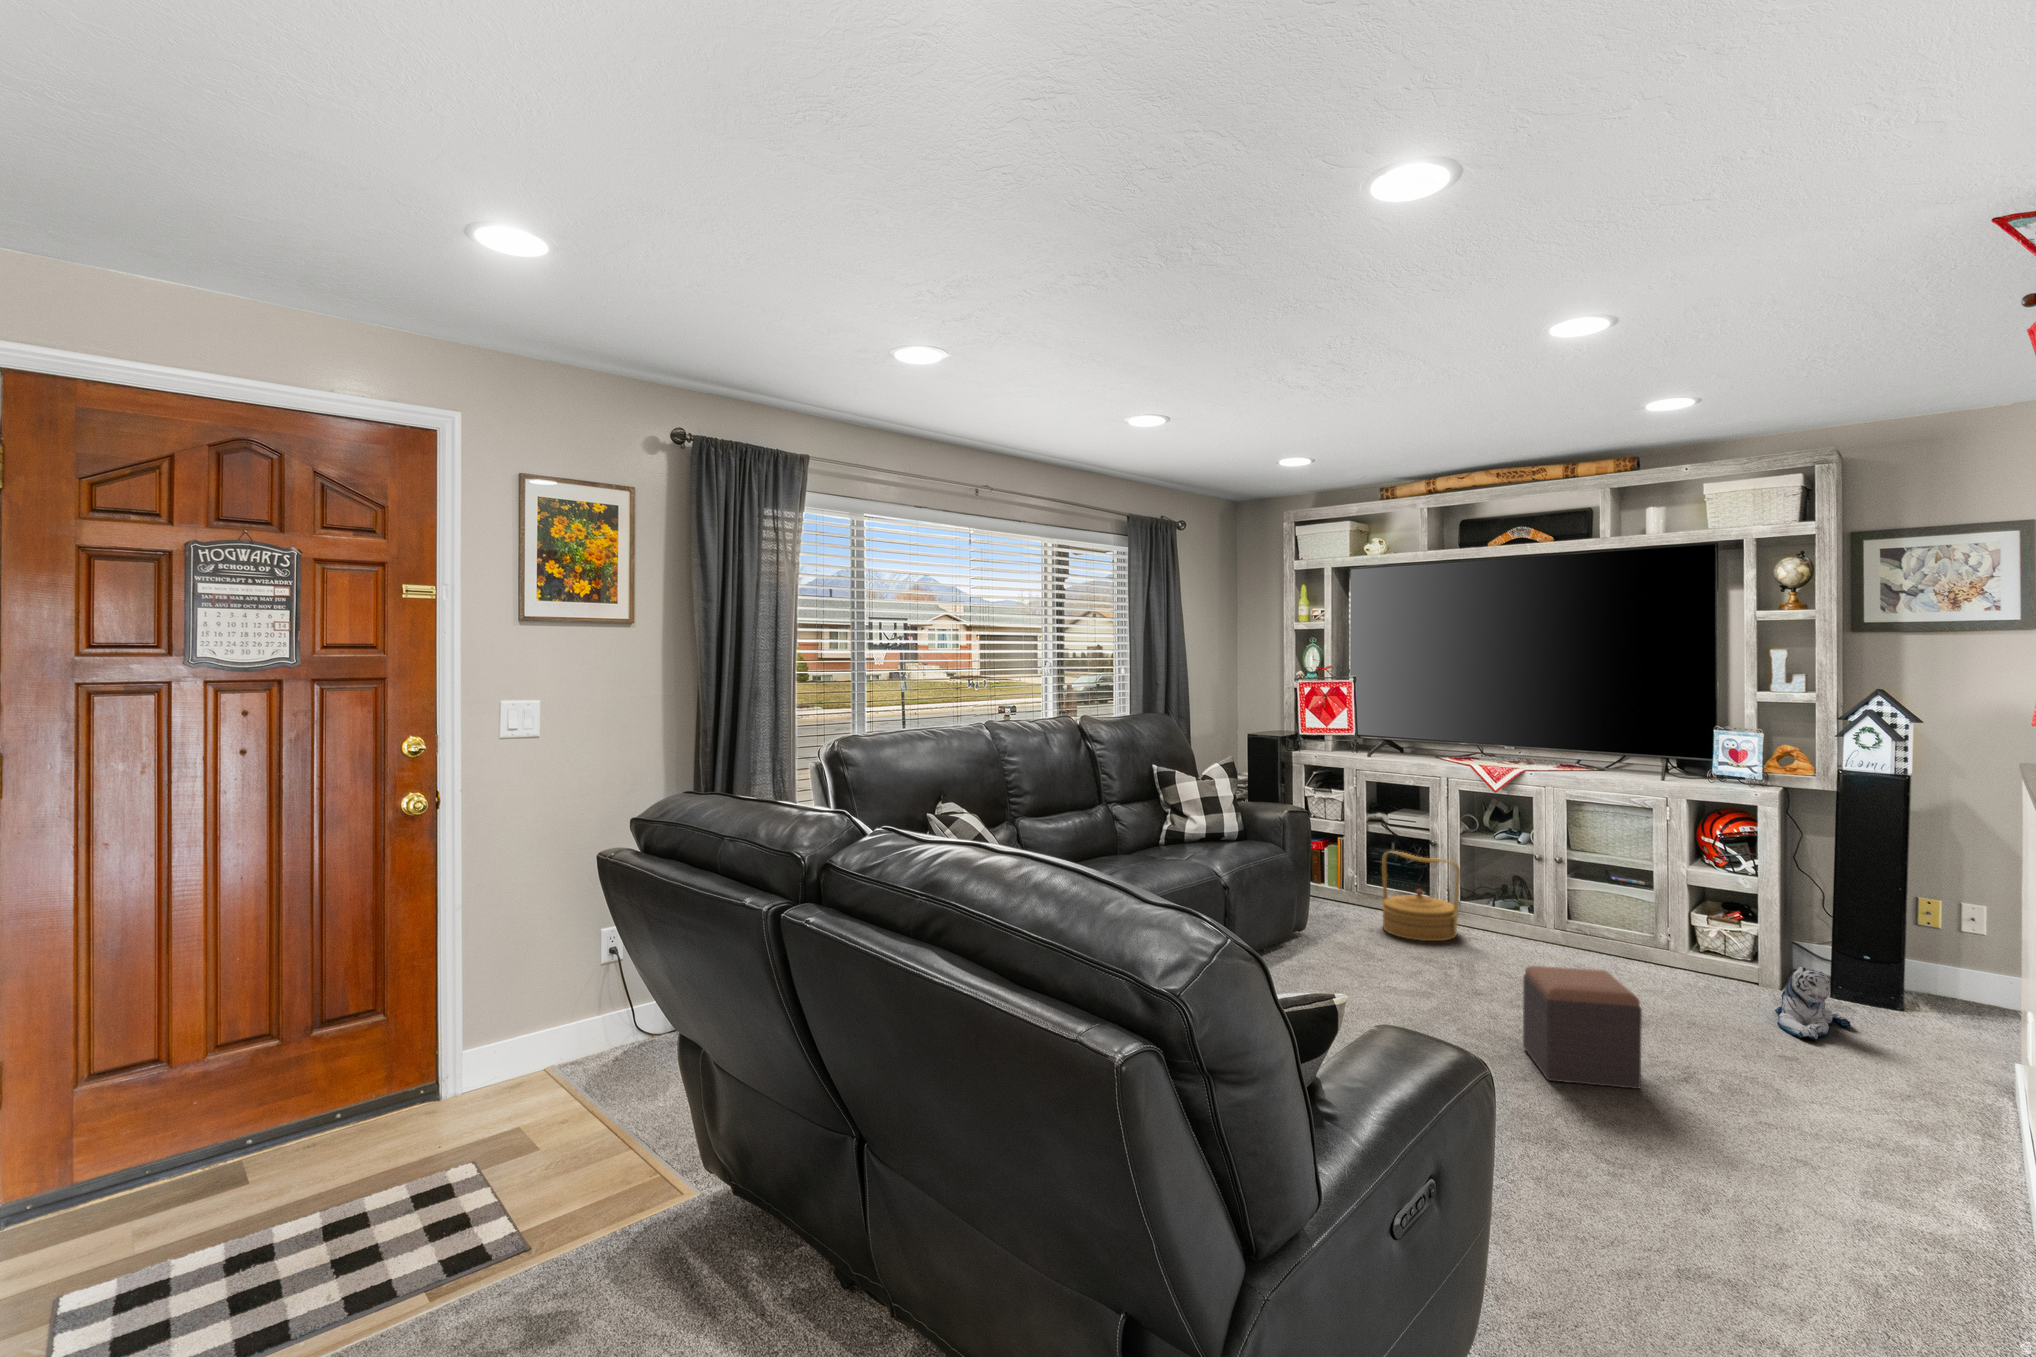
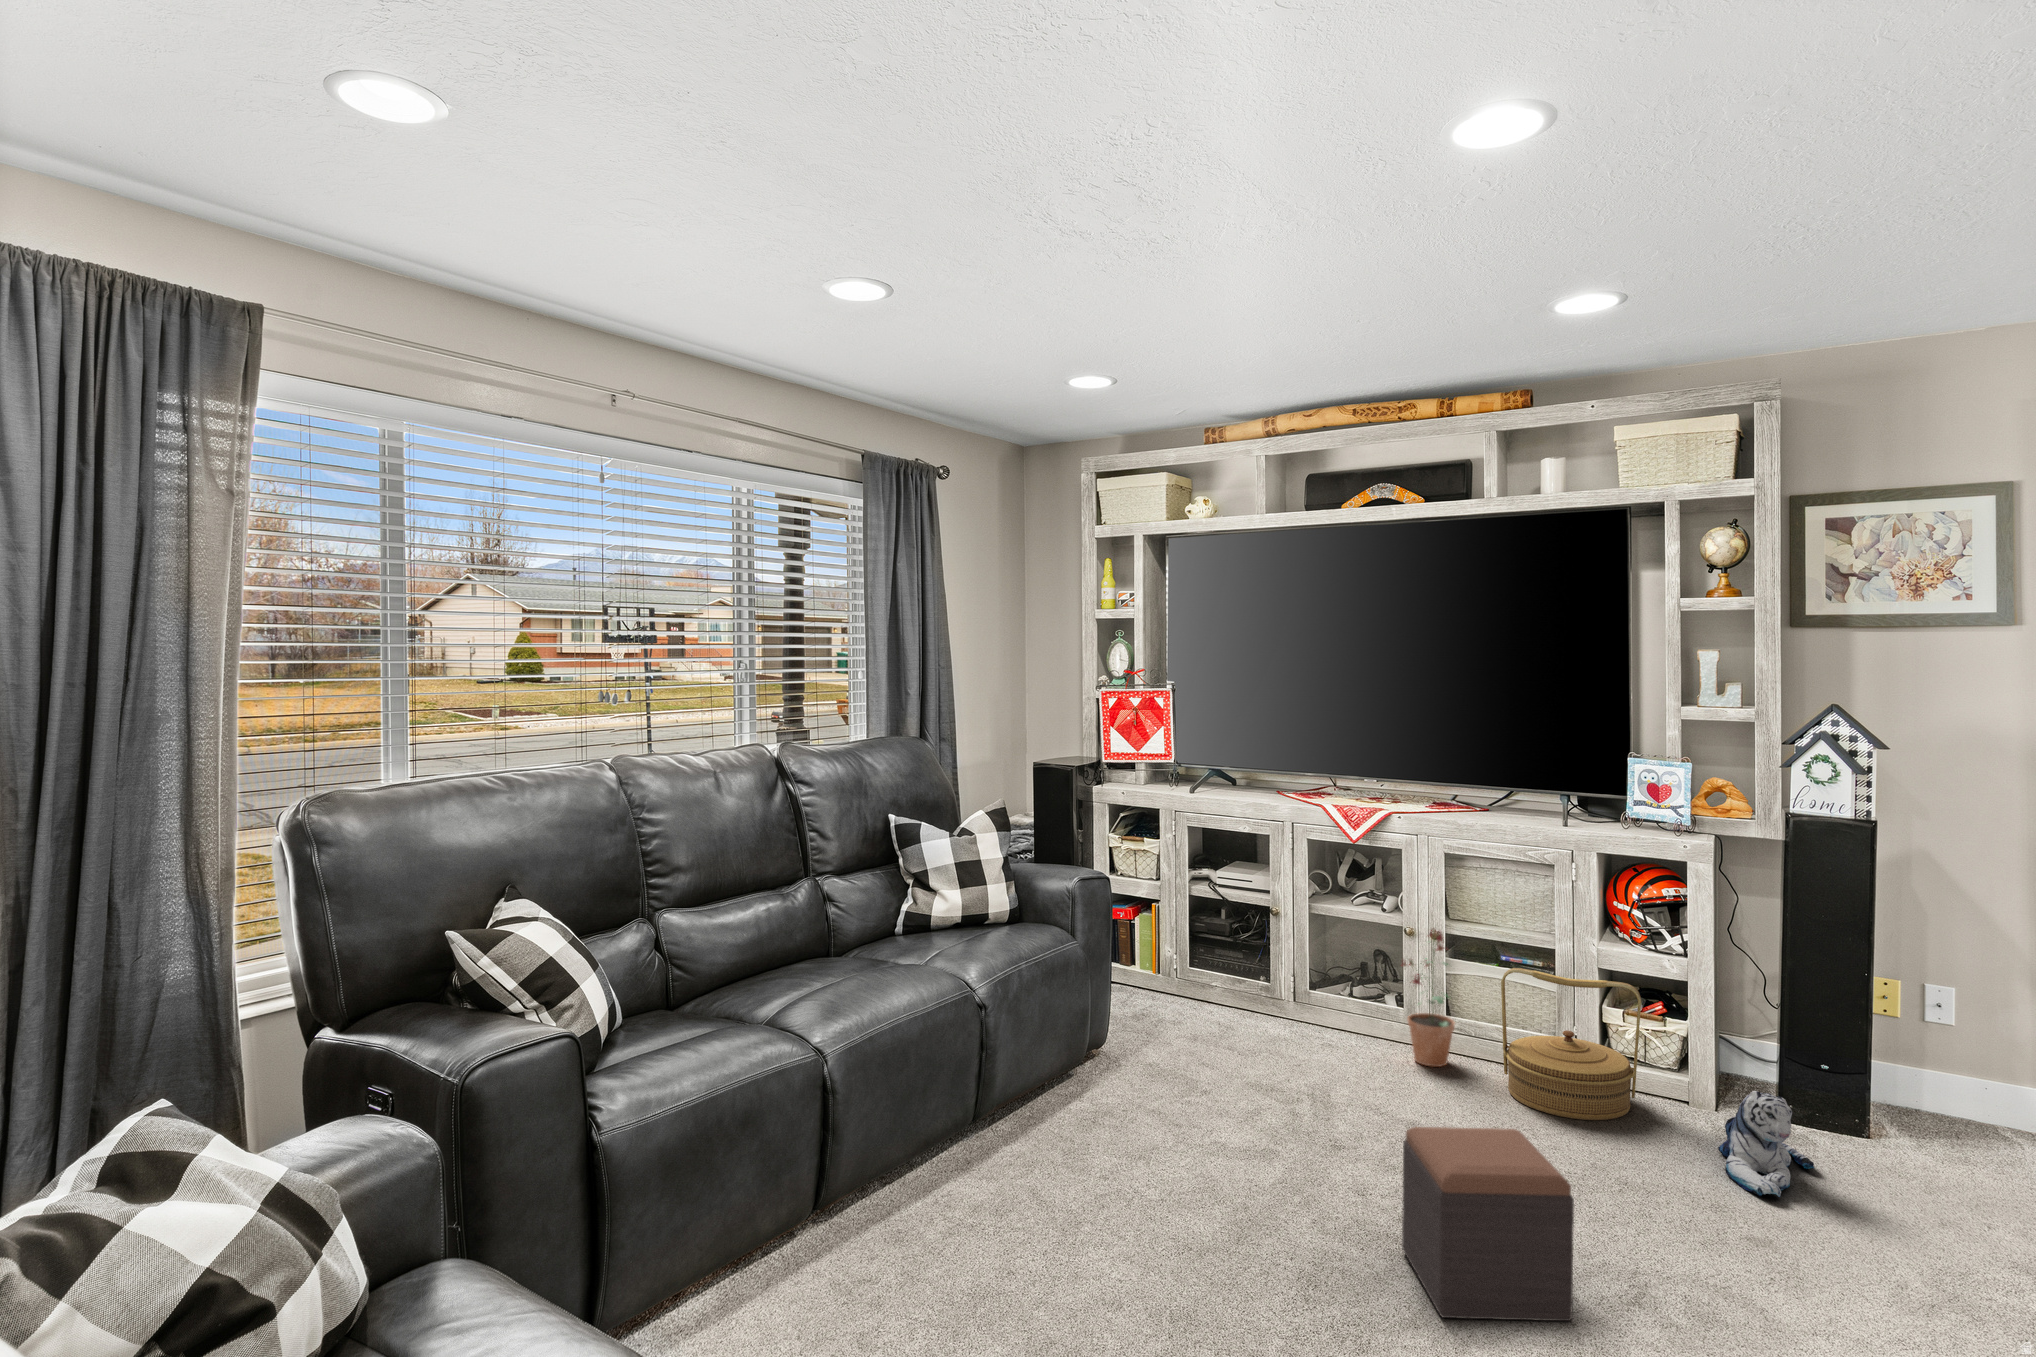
woven basket: present [1381,851,1460,941] -> present [1501,968,1641,1120]
potted plant: none [1529,855,1573,955] -> present [1401,929,1455,1067]

